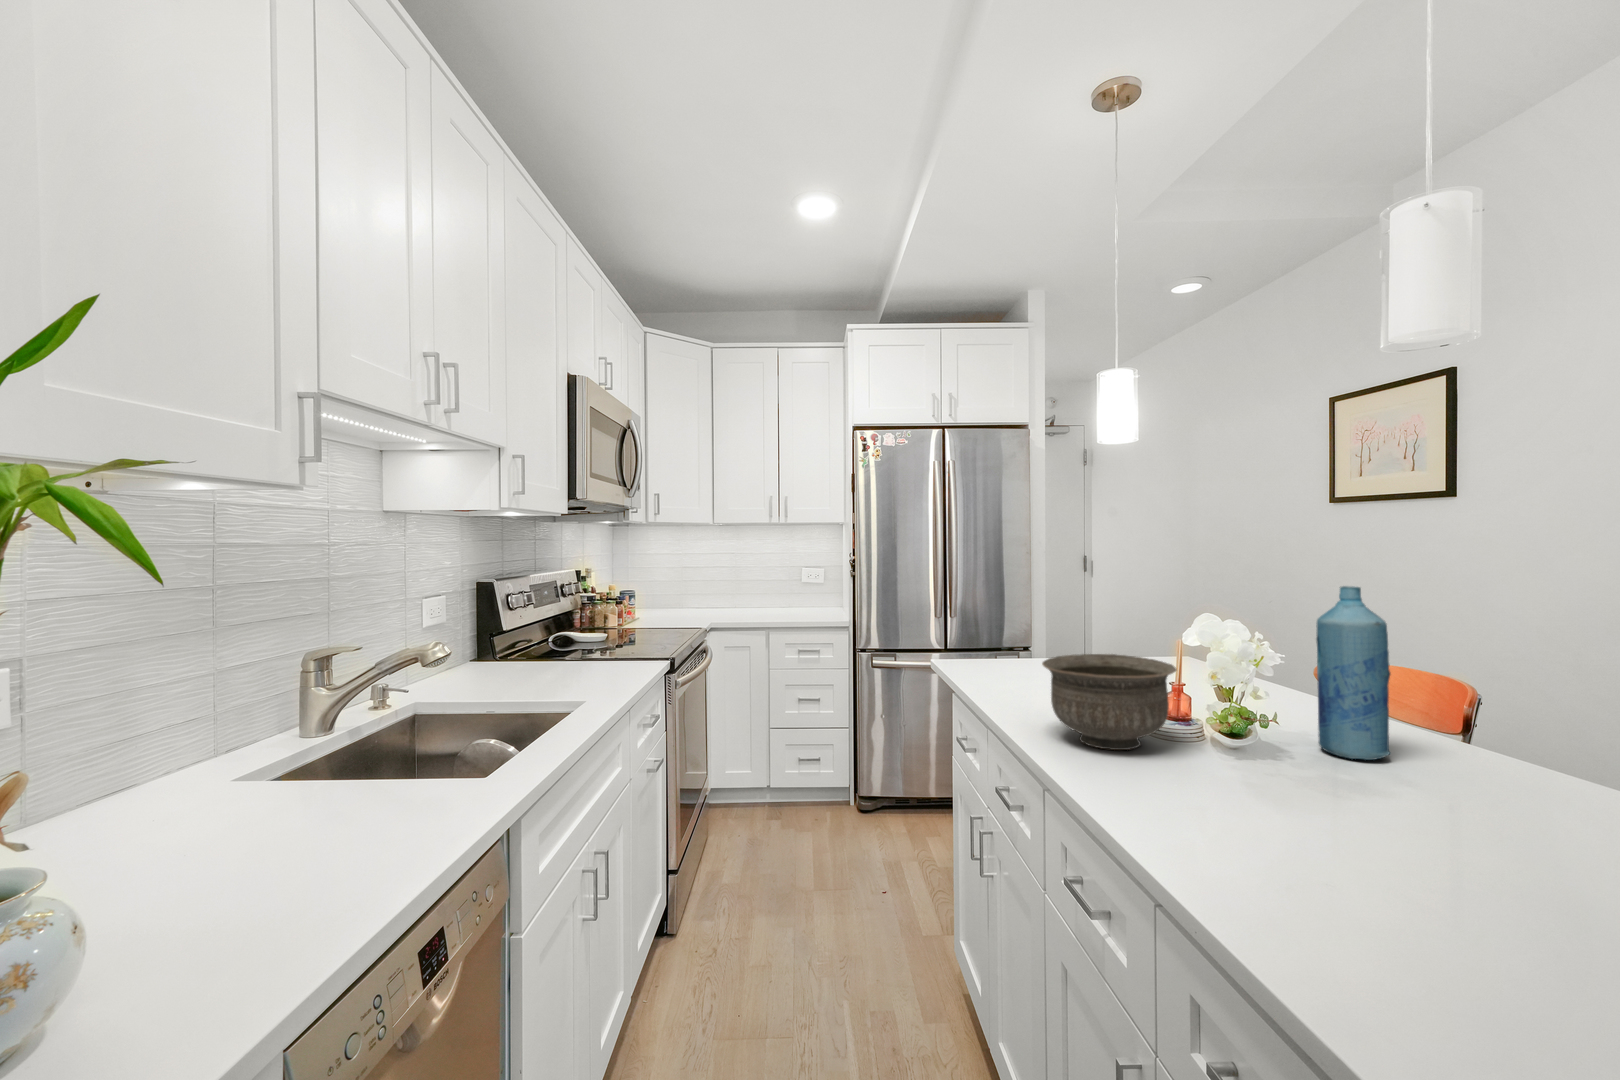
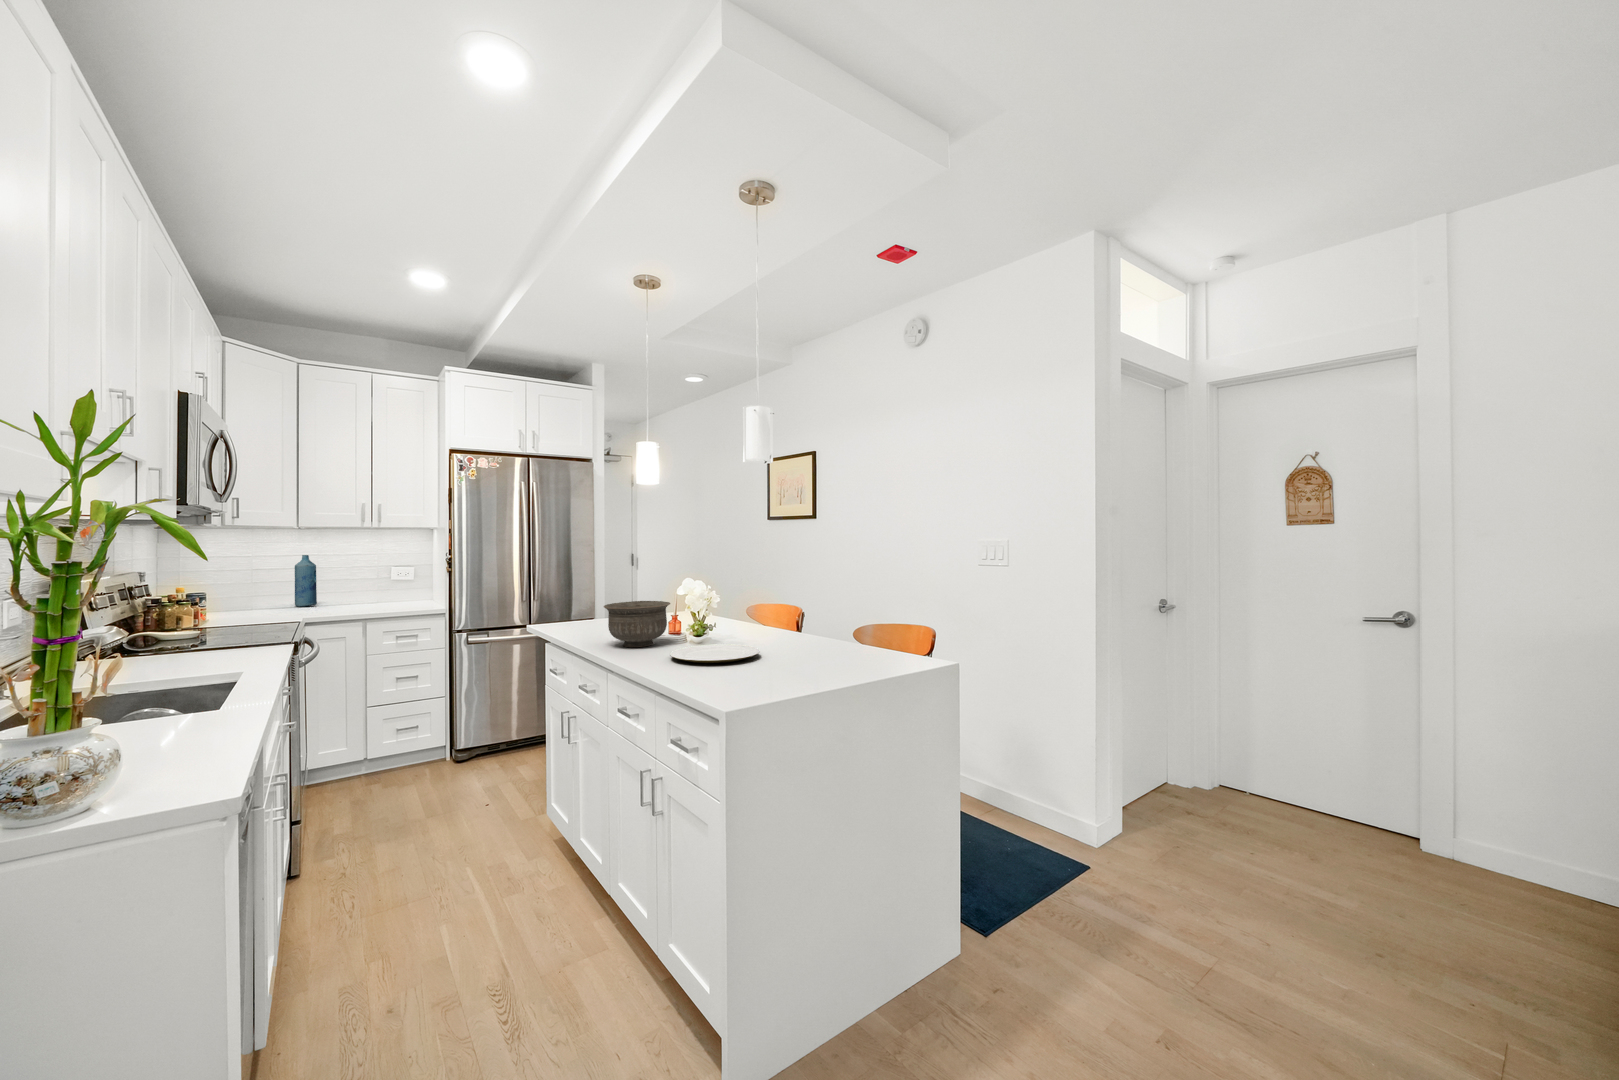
bottle: present [1316,586,1390,760] -> present [295,555,317,607]
plate: none [1191,777,1458,867] -> present [670,644,760,663]

